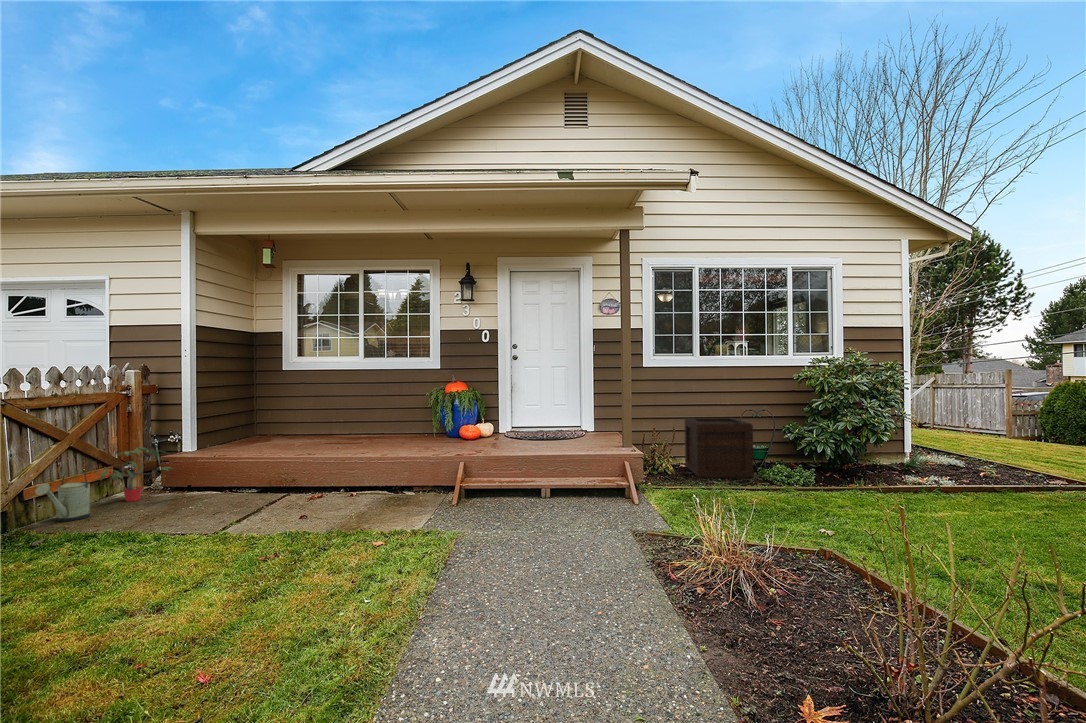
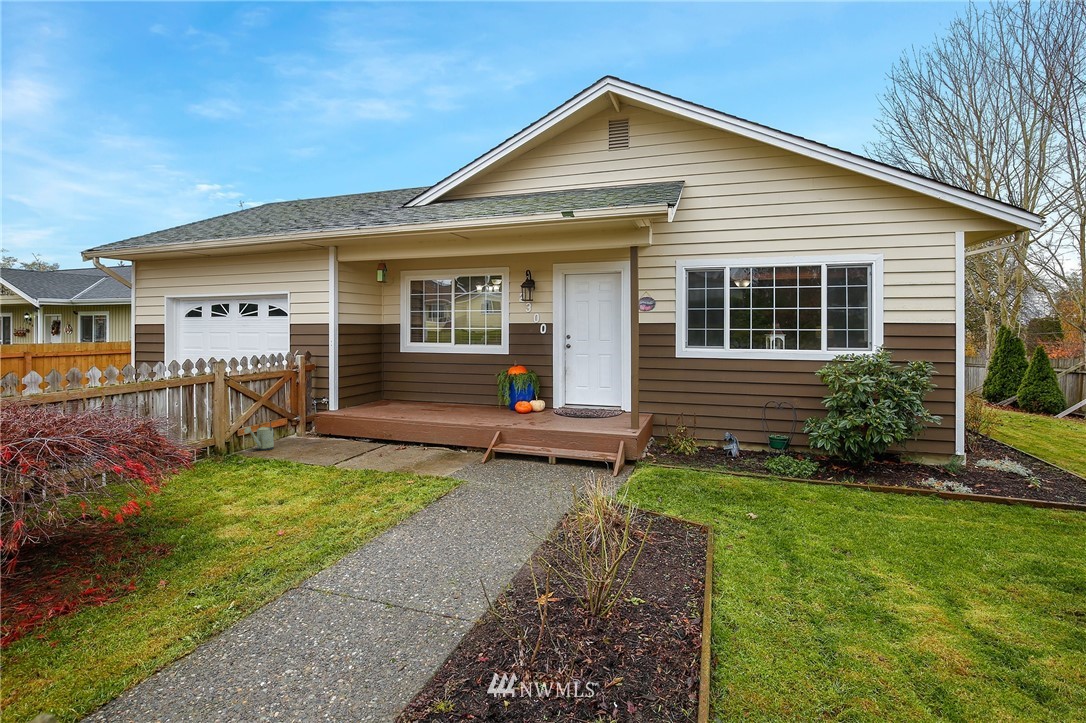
wooden crate: present [685,418,754,478] -> none [708,406,762,466]
potted plant: present [100,447,171,502] -> none [278,406,324,442]

